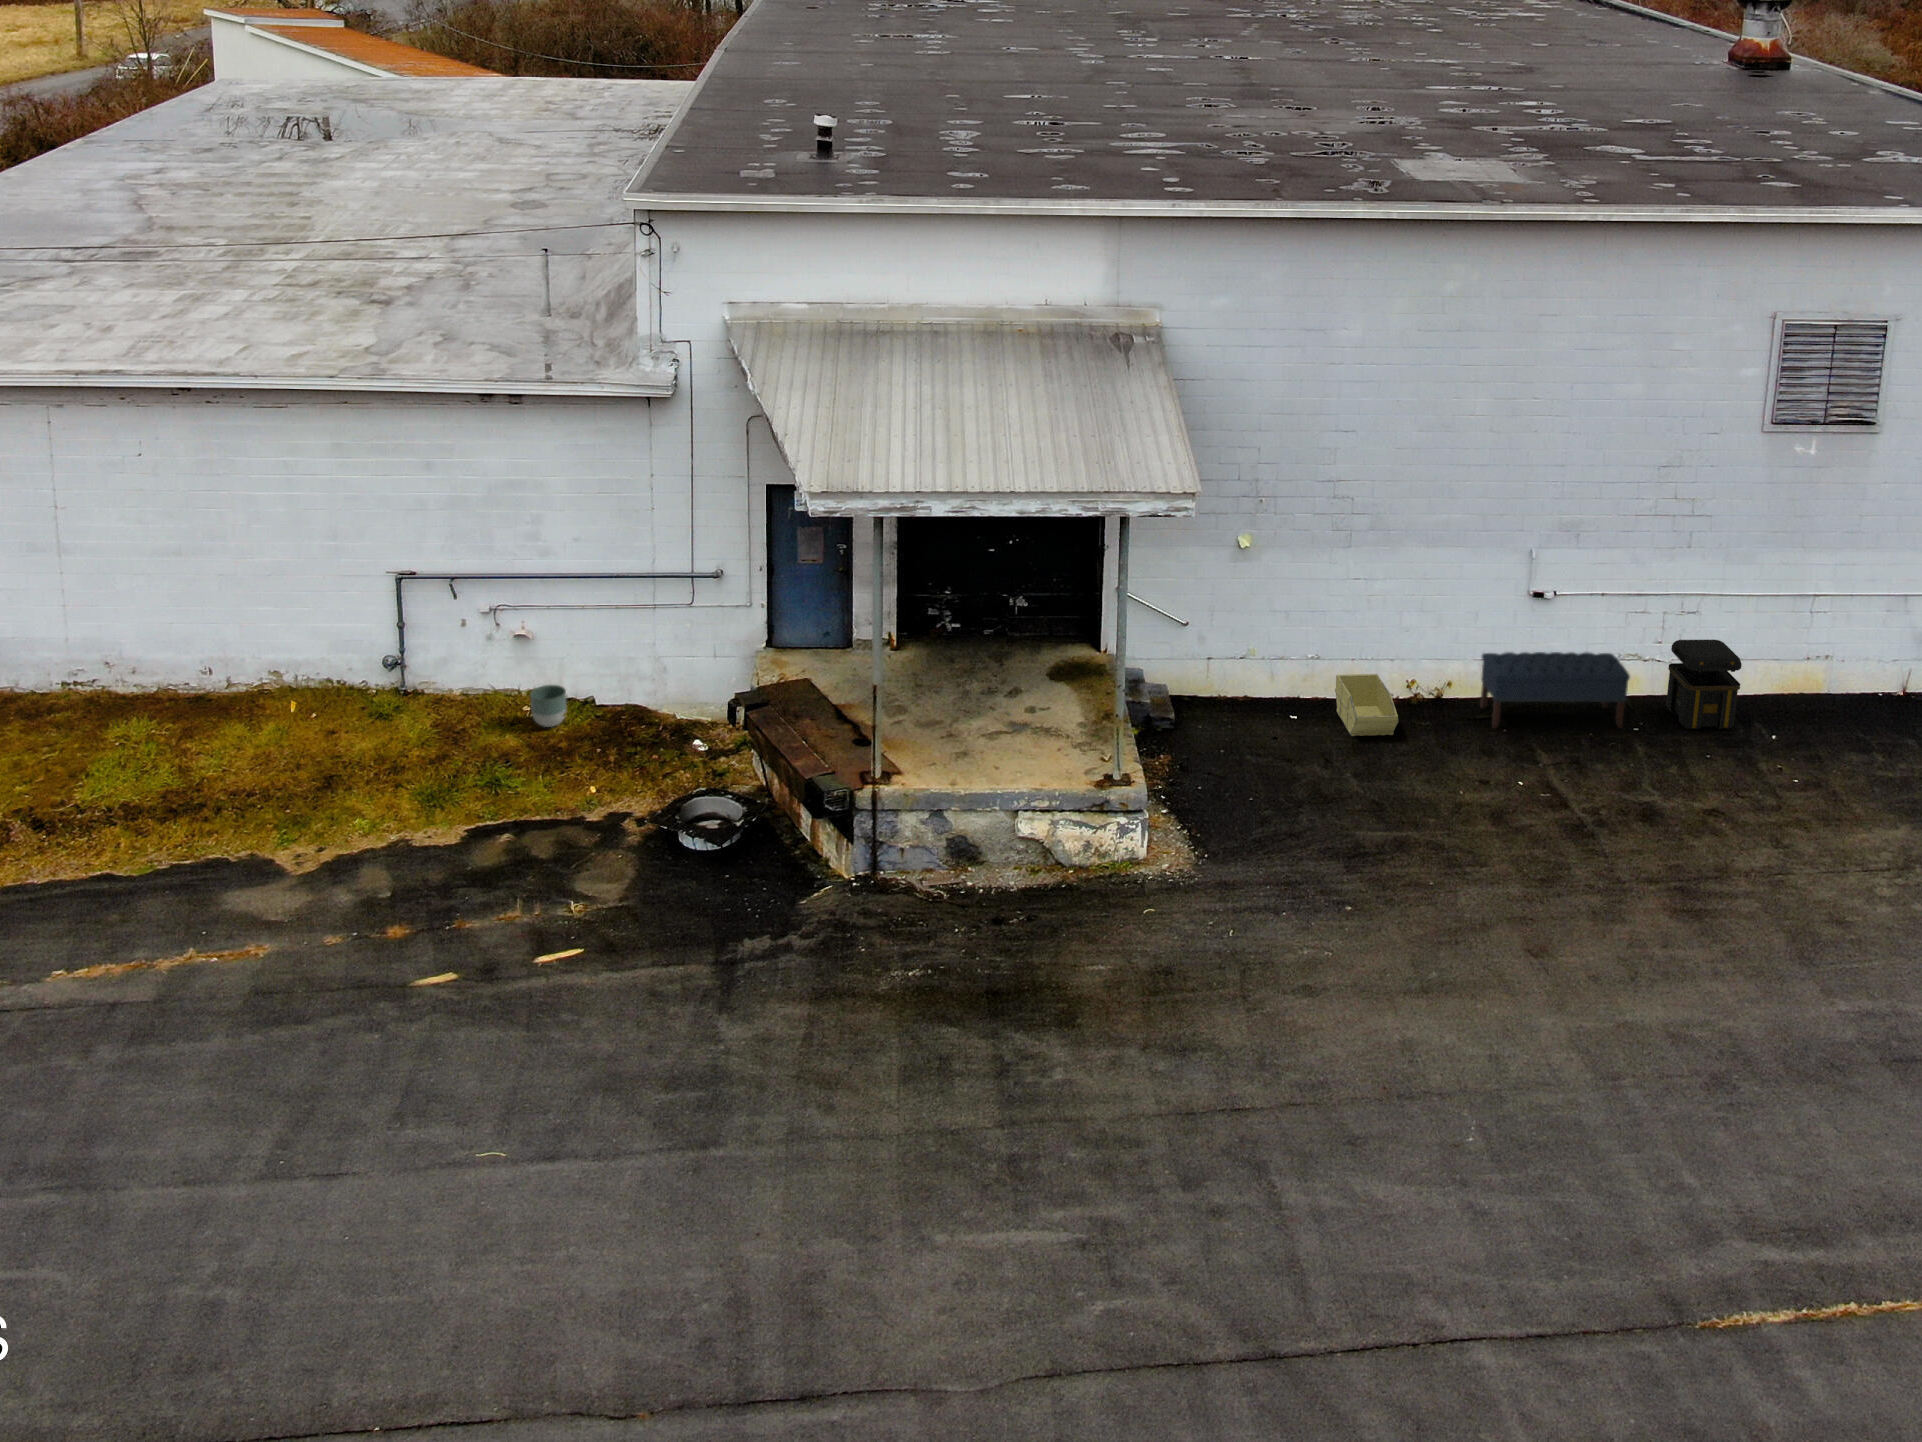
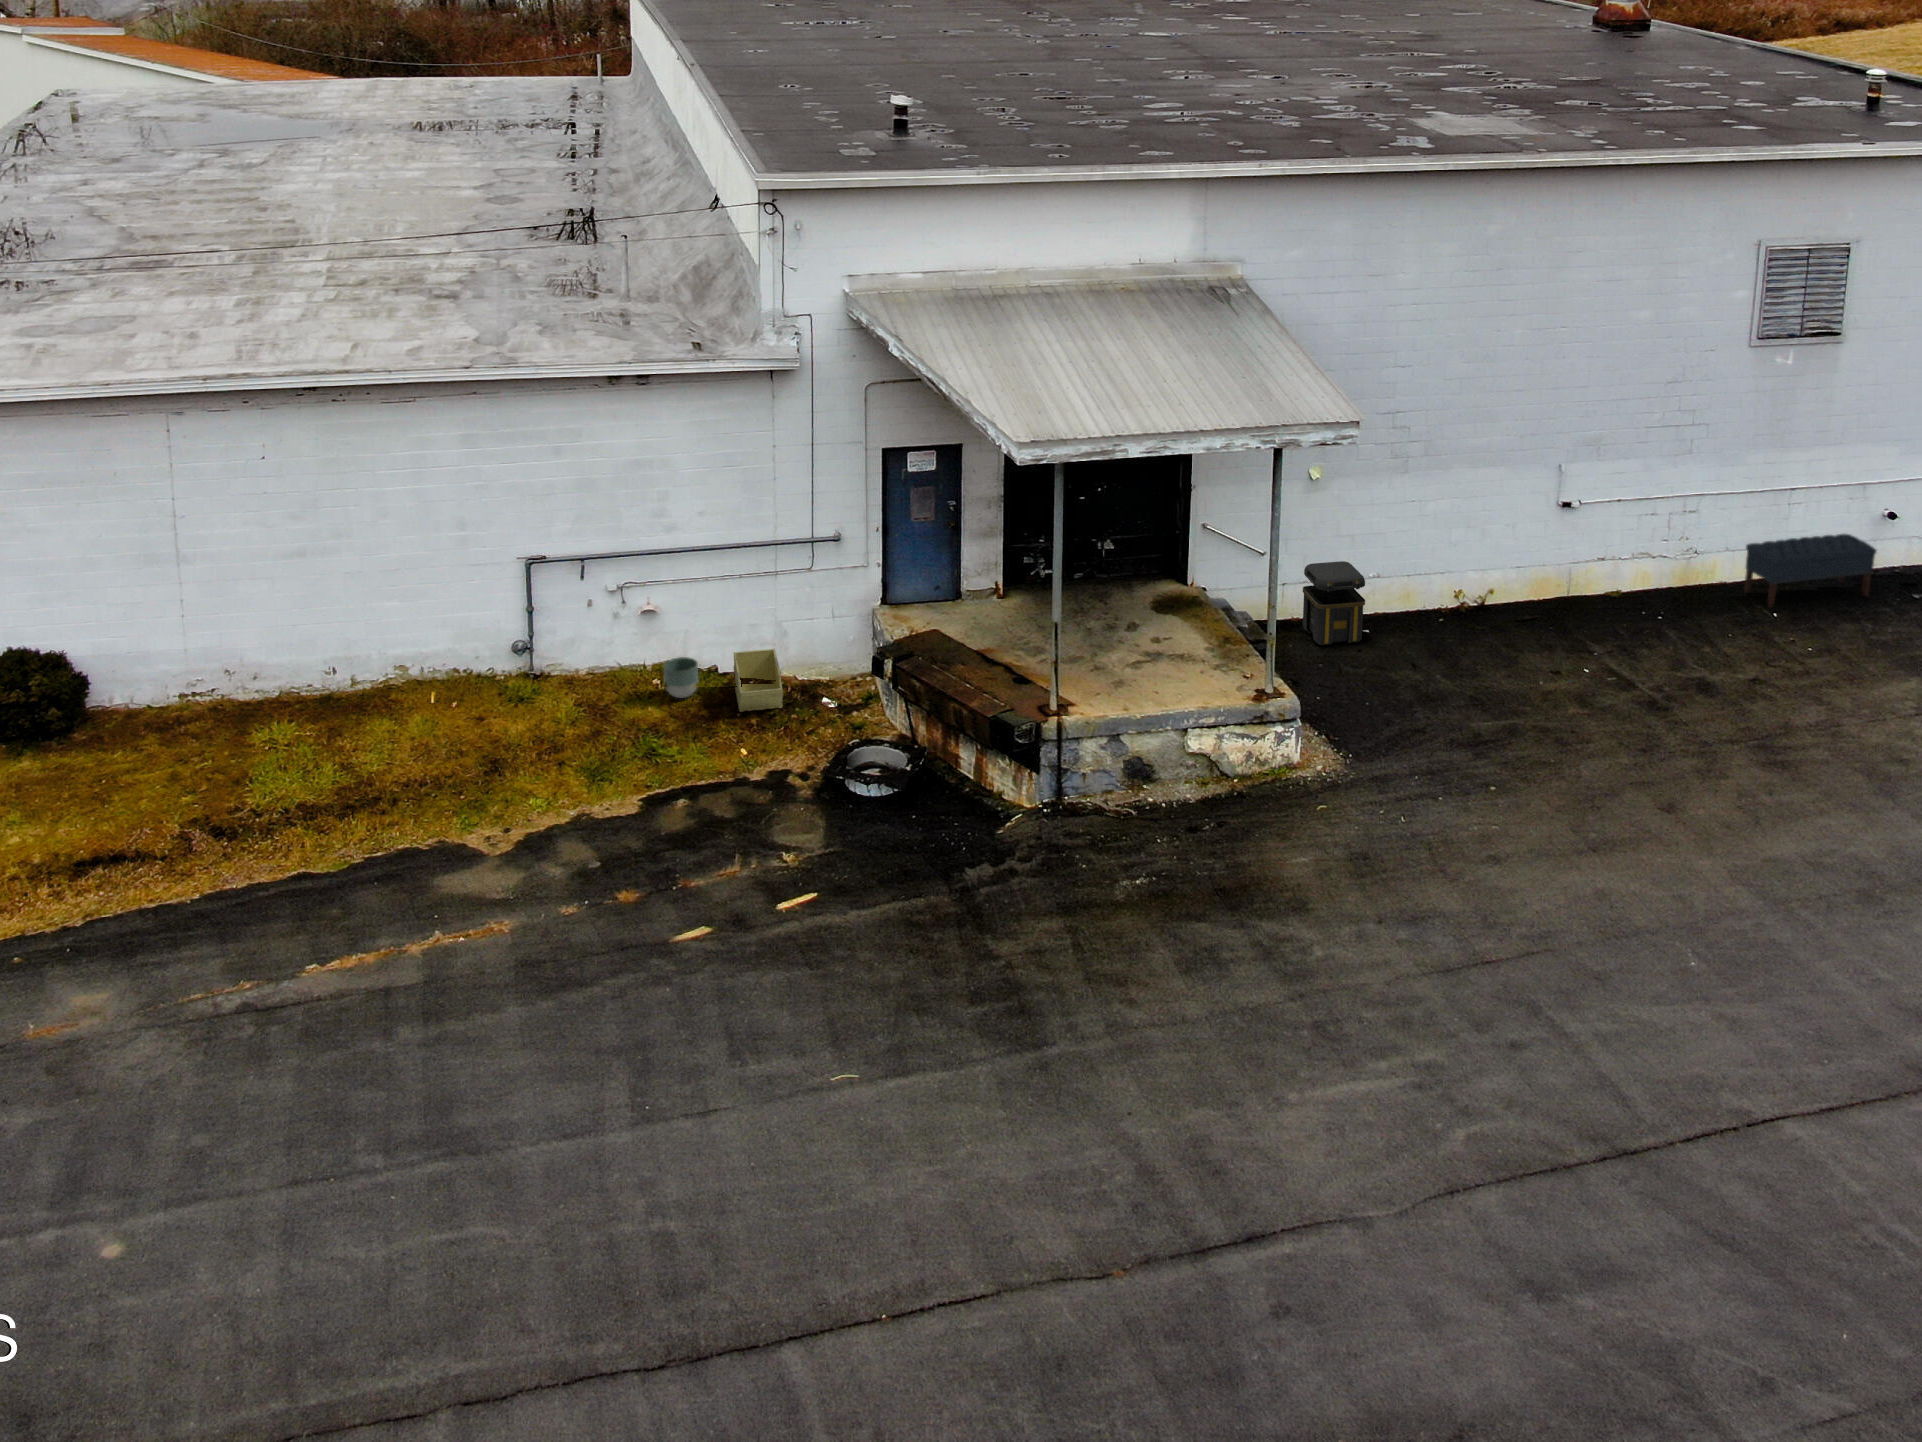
toolbox: present [1666,640,1742,729] -> present [1303,561,1365,645]
bench: present [1480,652,1630,728] -> present [1744,534,1876,608]
storage bin: present [1335,674,1398,736] -> present [734,649,783,712]

